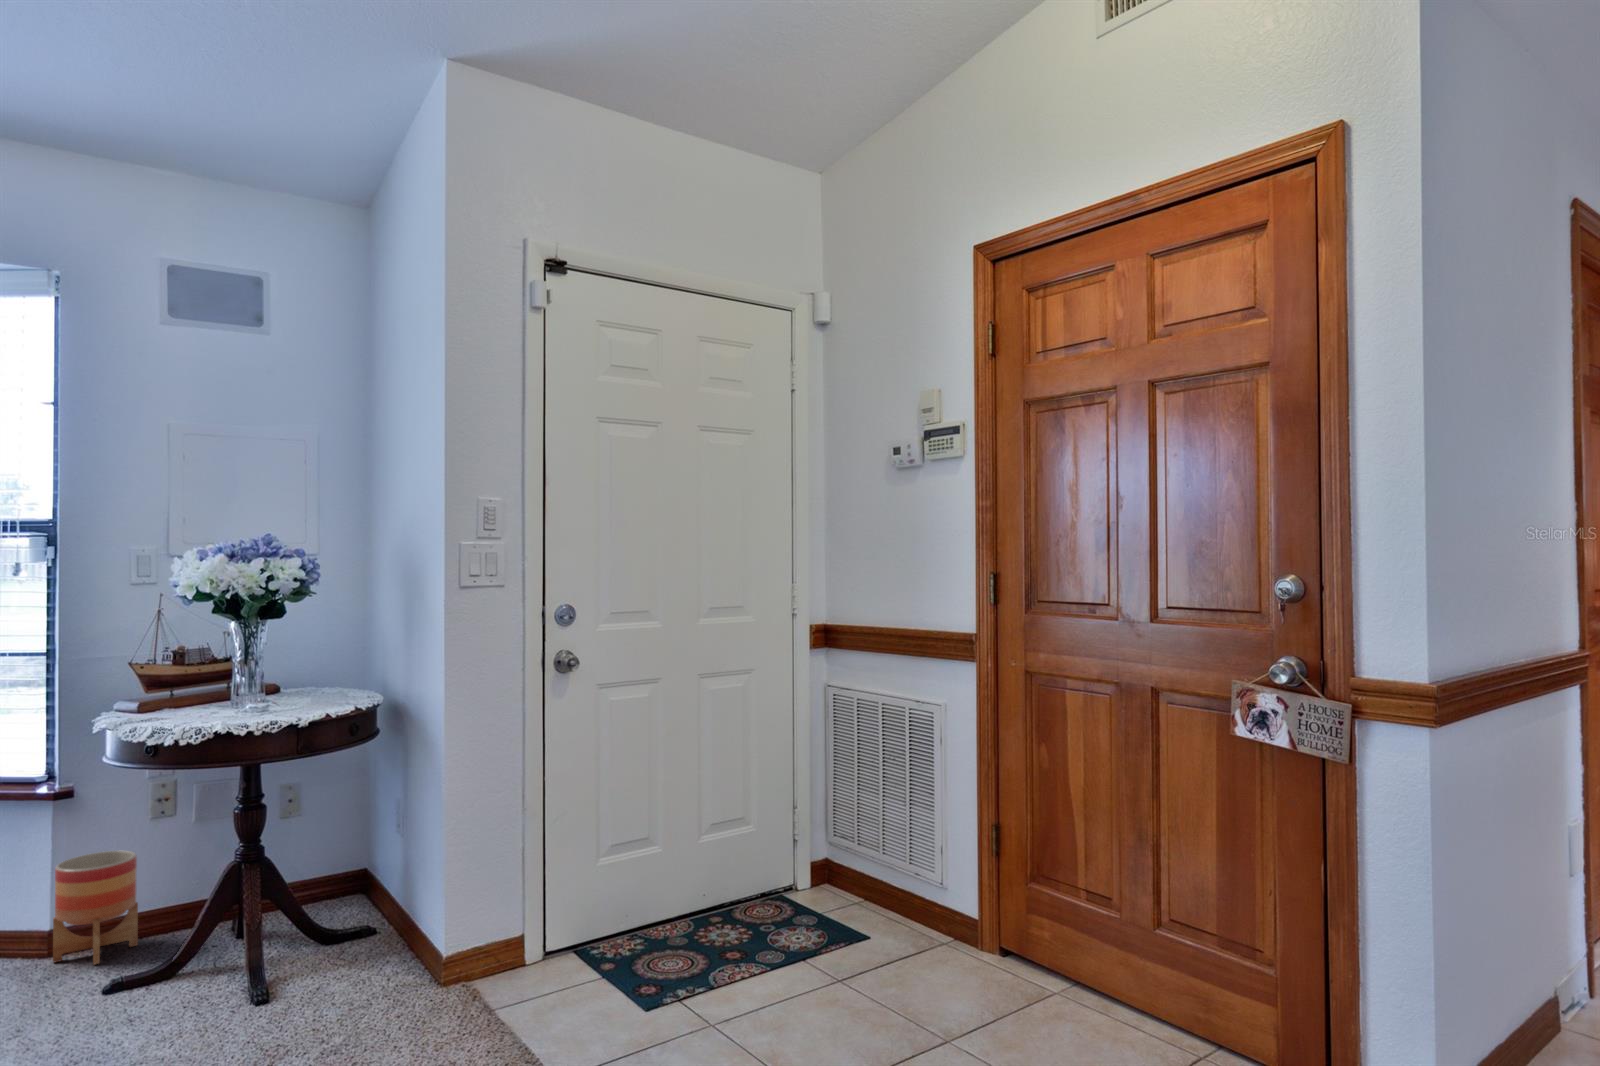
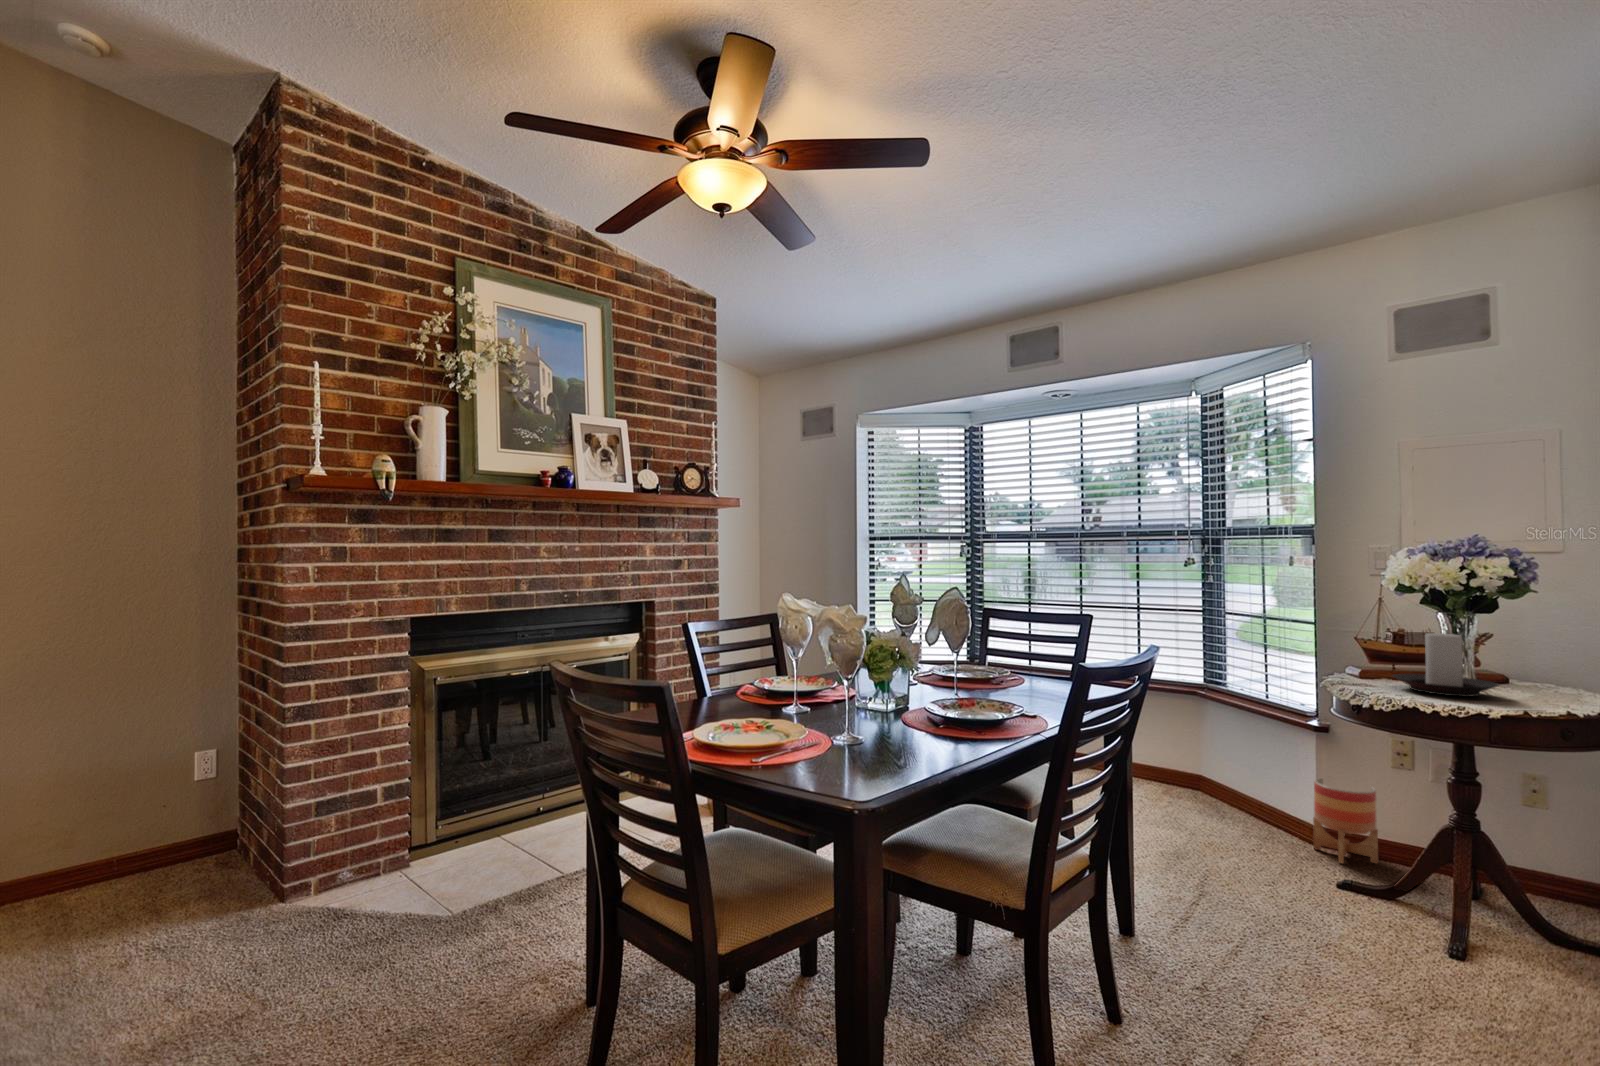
candle holder: none [191,641,298,714] -> present [1392,633,1499,696]

